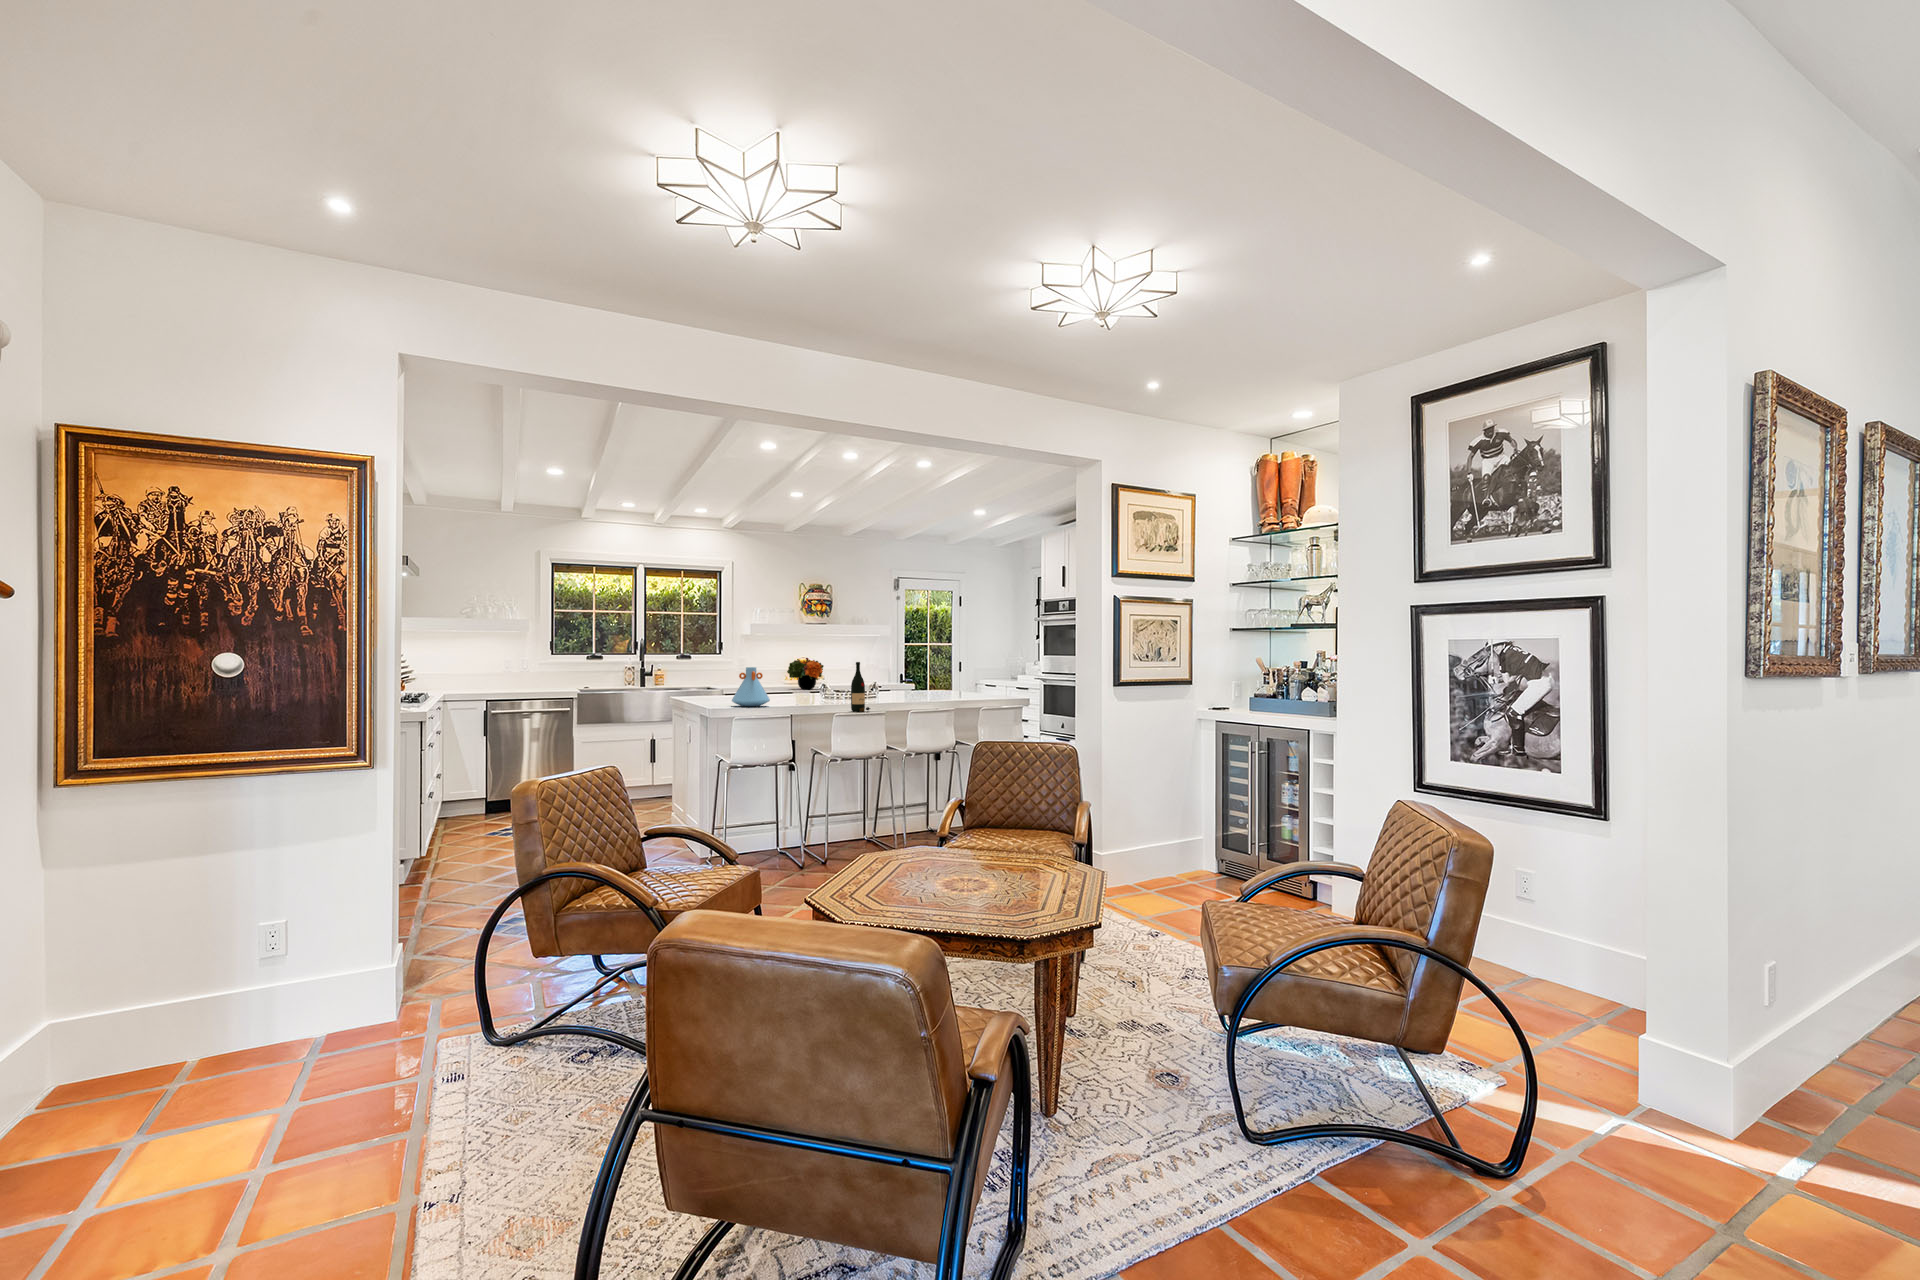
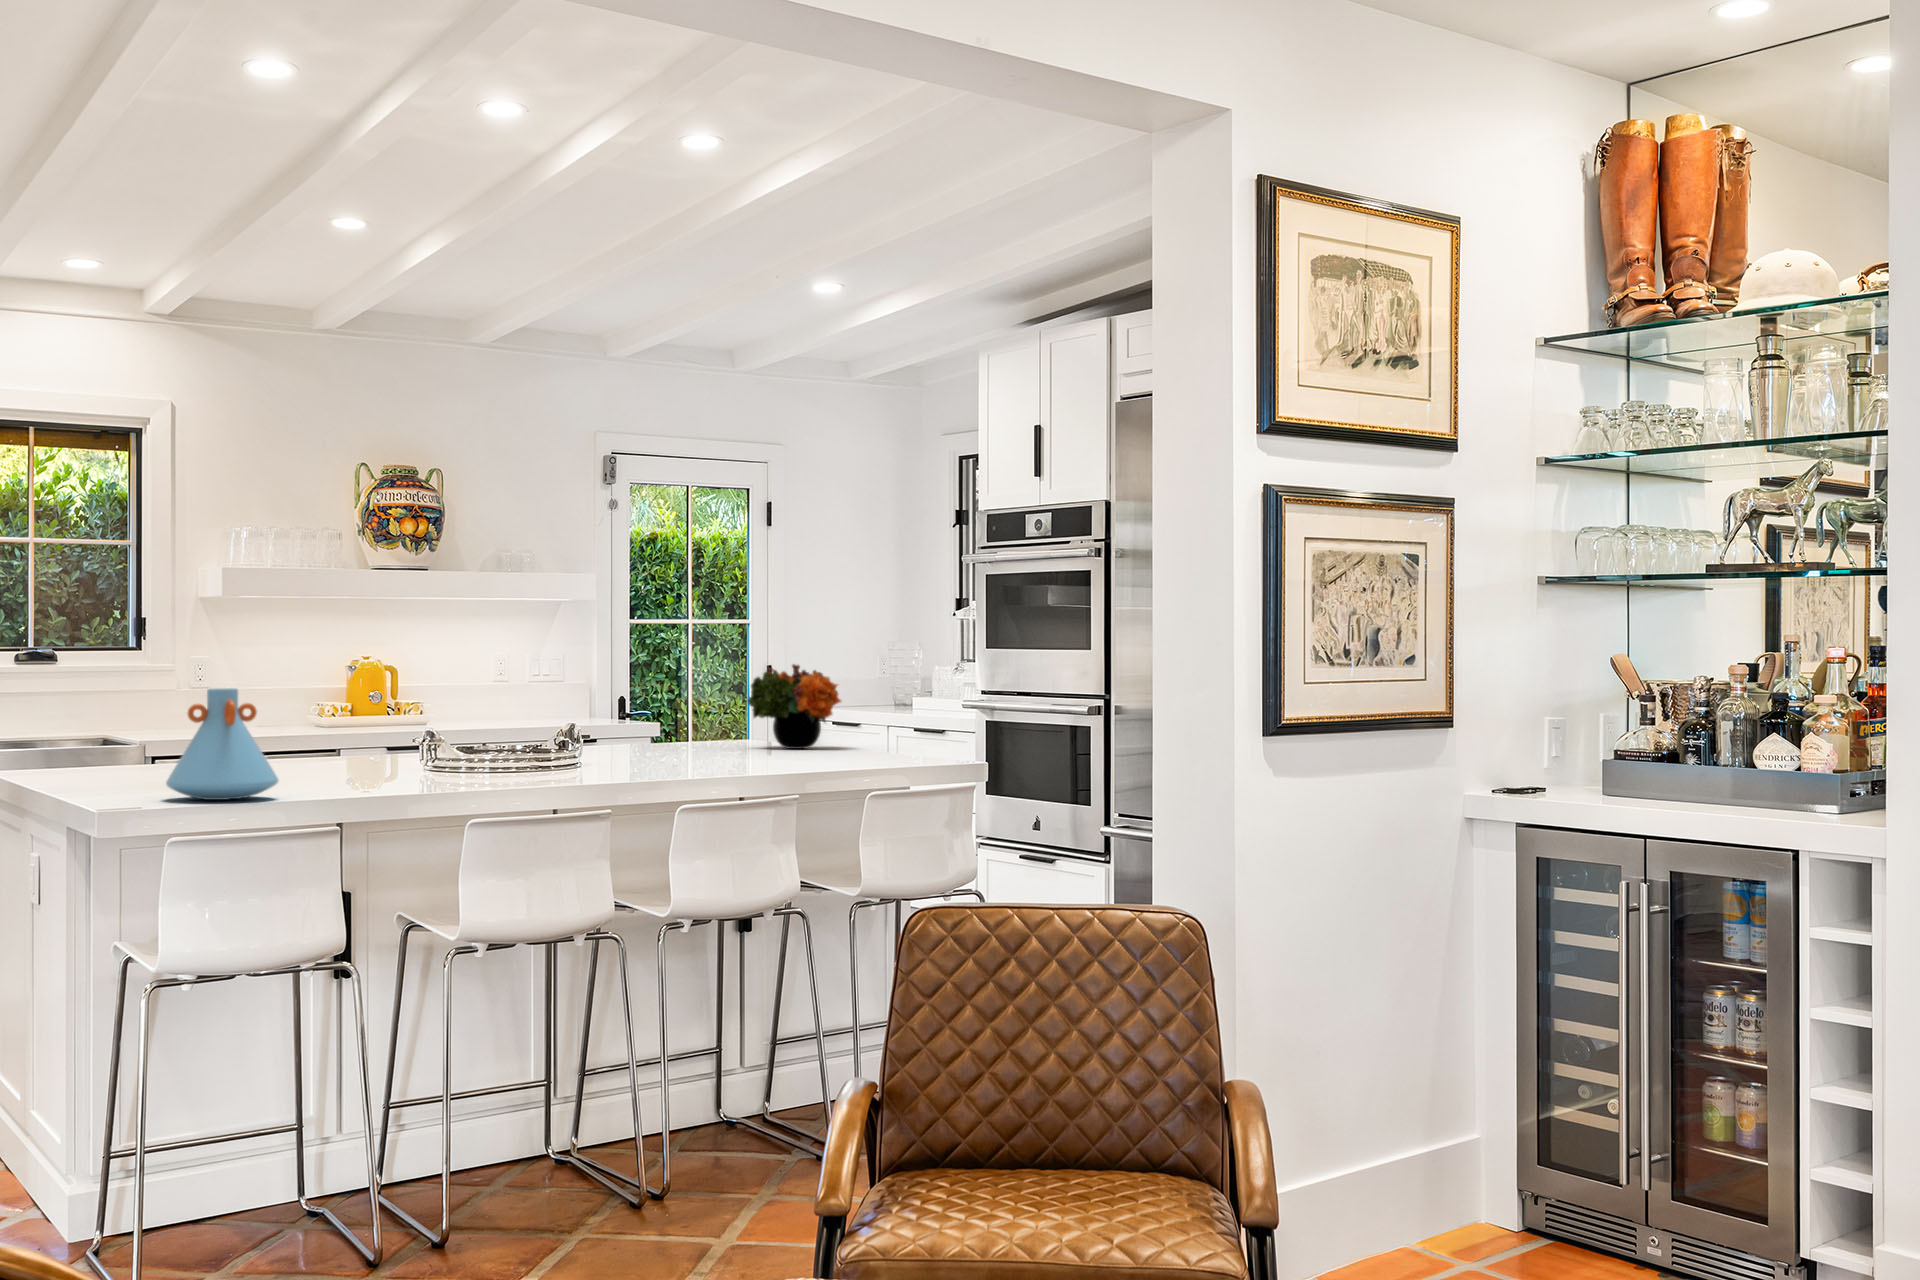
flower arrangement: present [787,658,824,690] -> present [748,664,841,749]
wine bottle: present [851,662,870,712] -> none [516,672,573,812]

